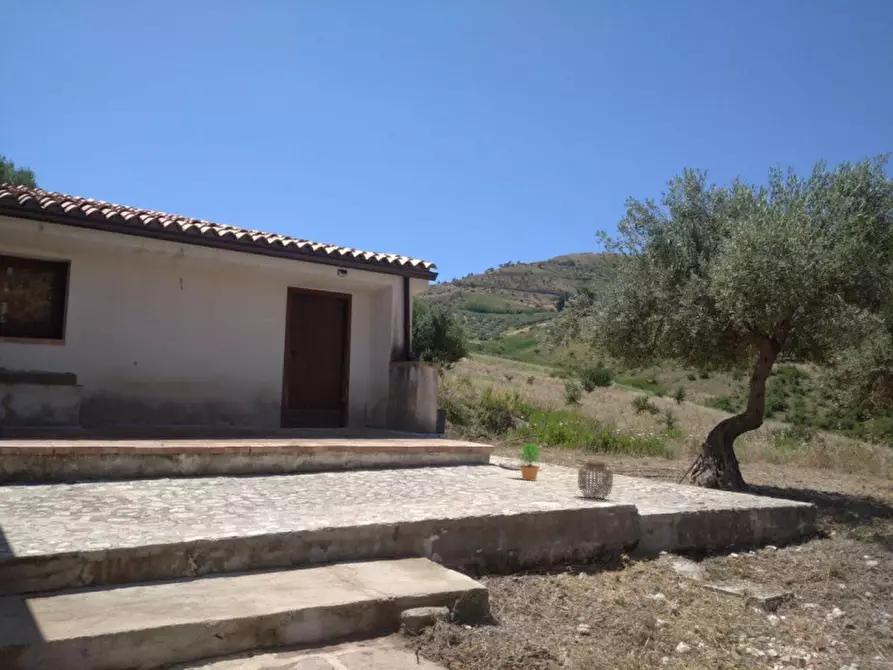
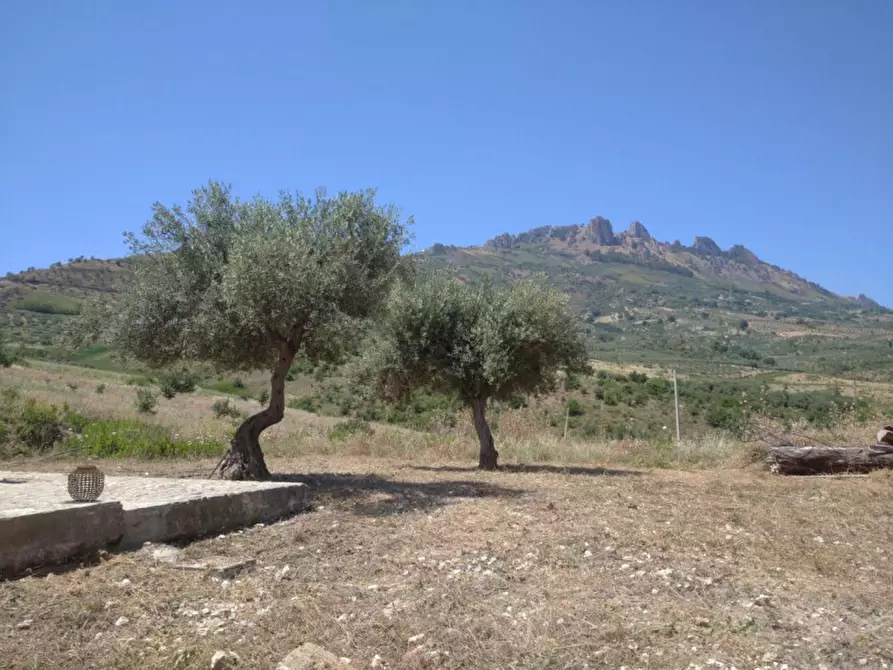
potted plant: present [520,444,540,481] -> none [15,453,49,492]

